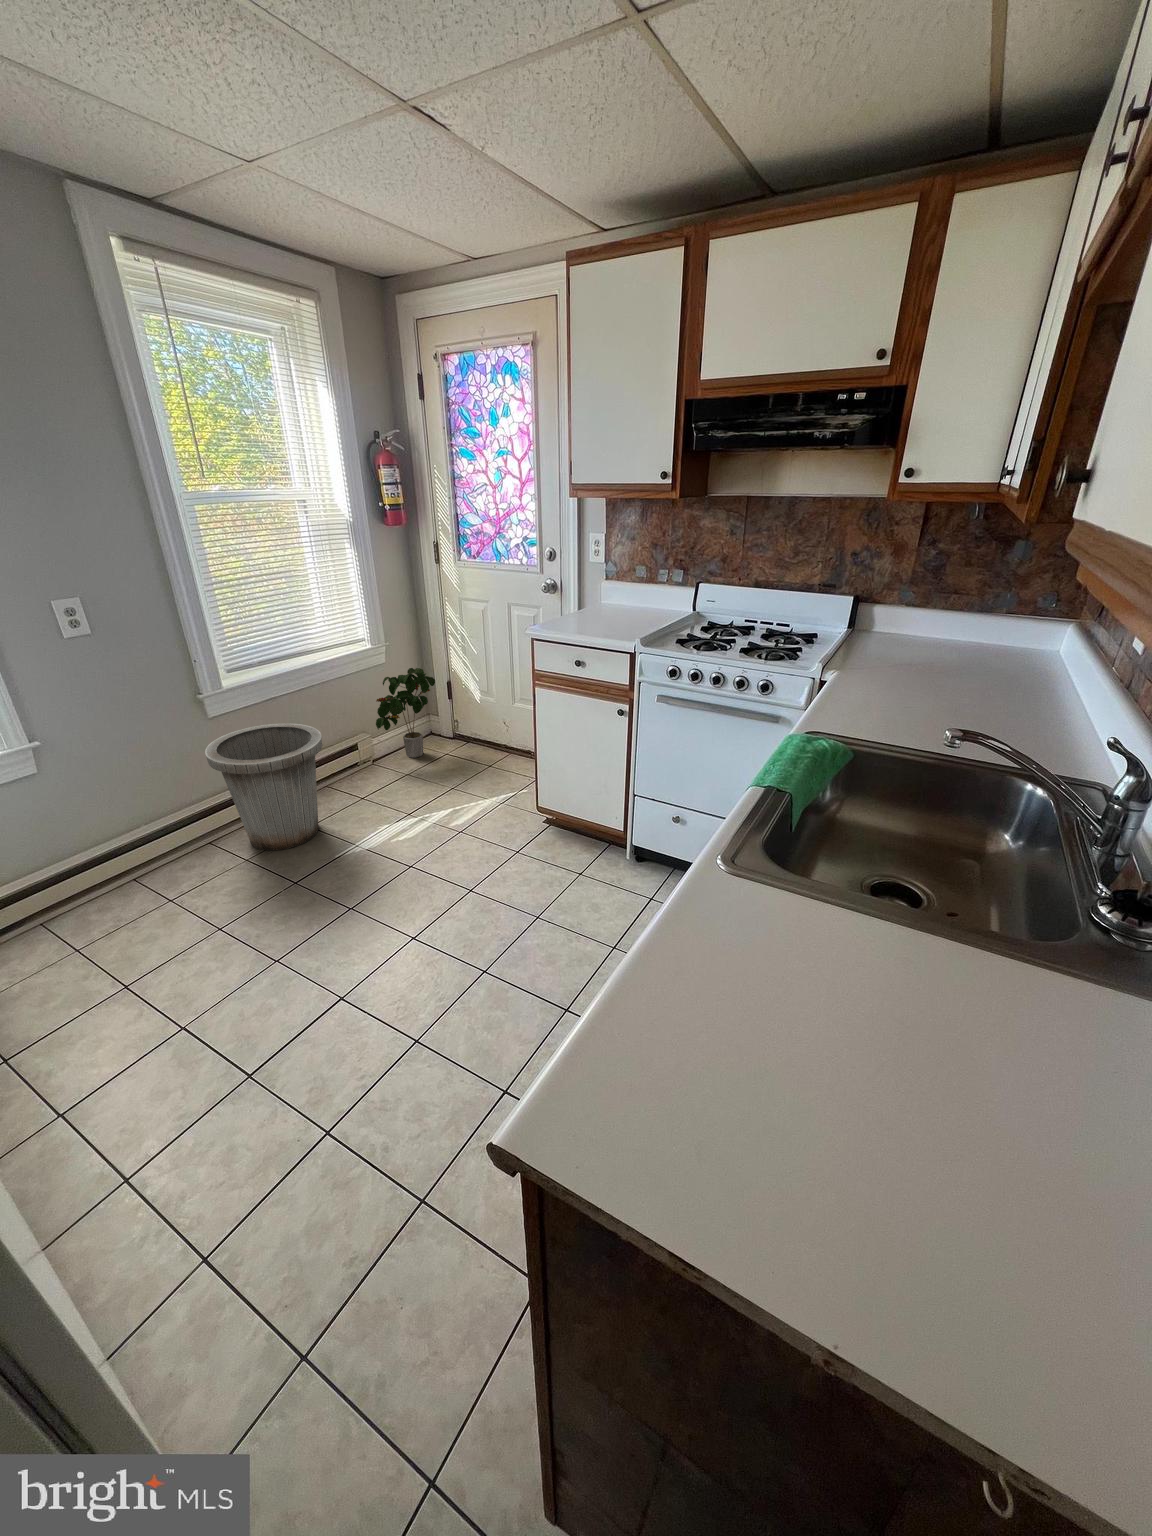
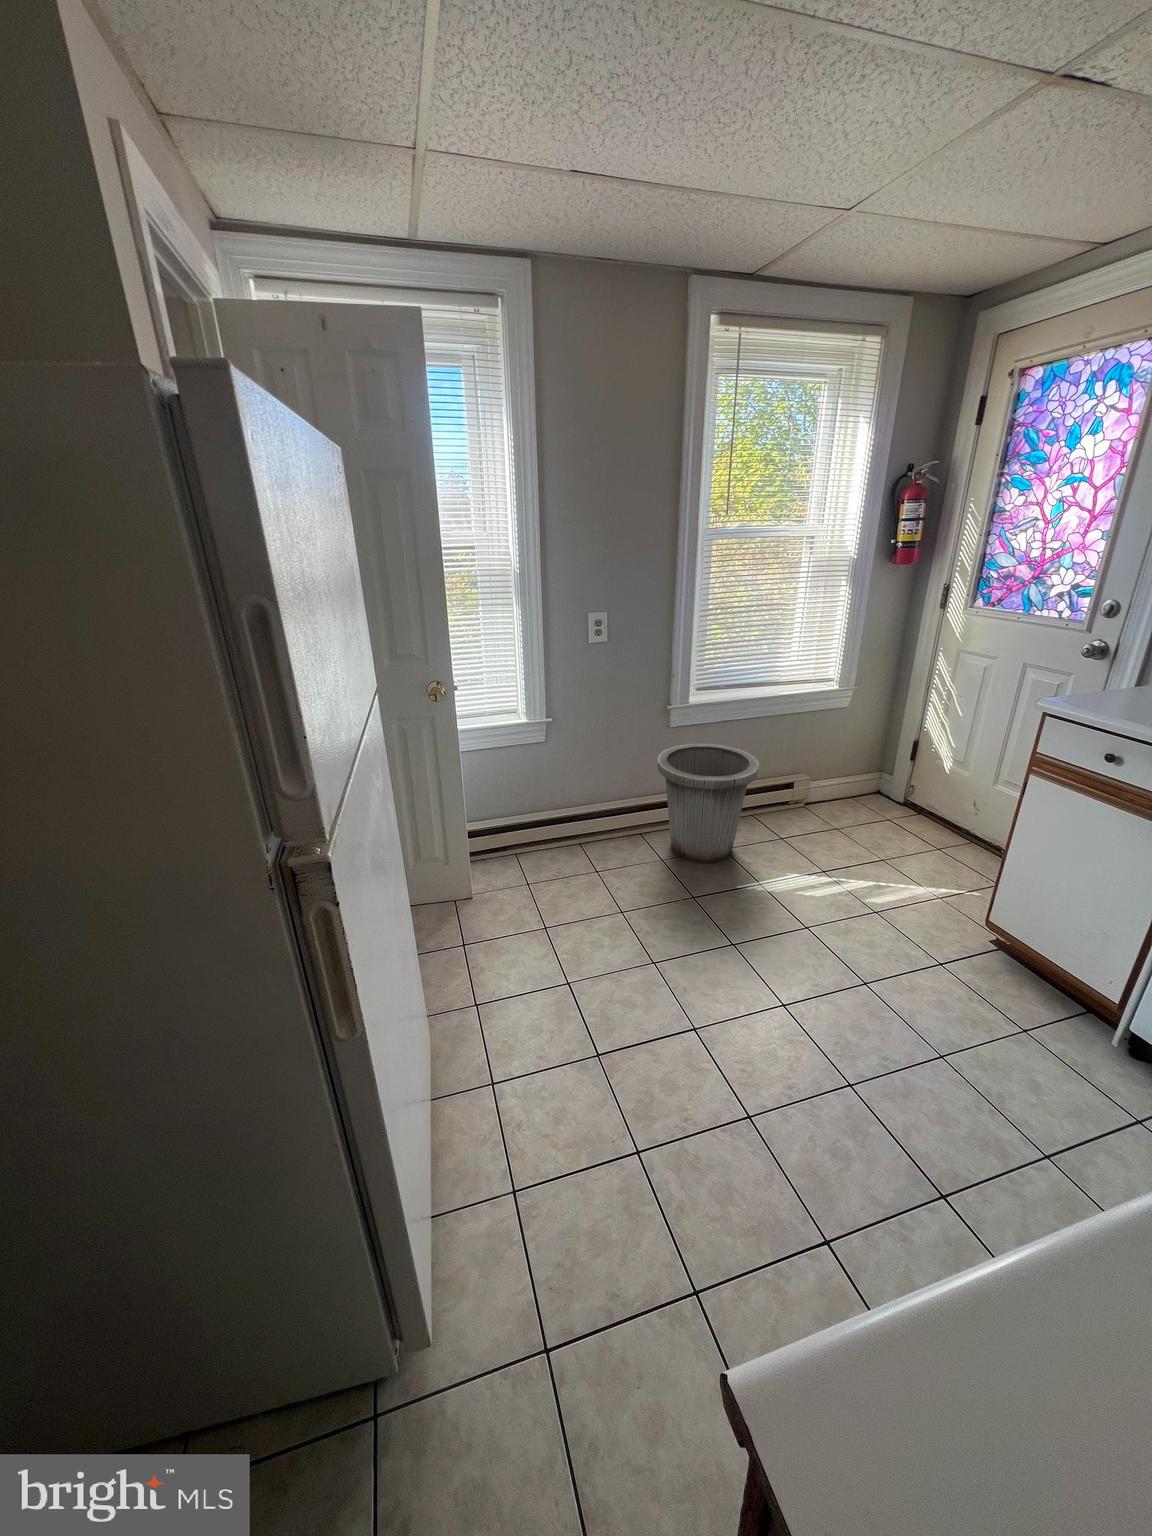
potted plant: present [376,668,435,758] -> none [819,718,900,813]

